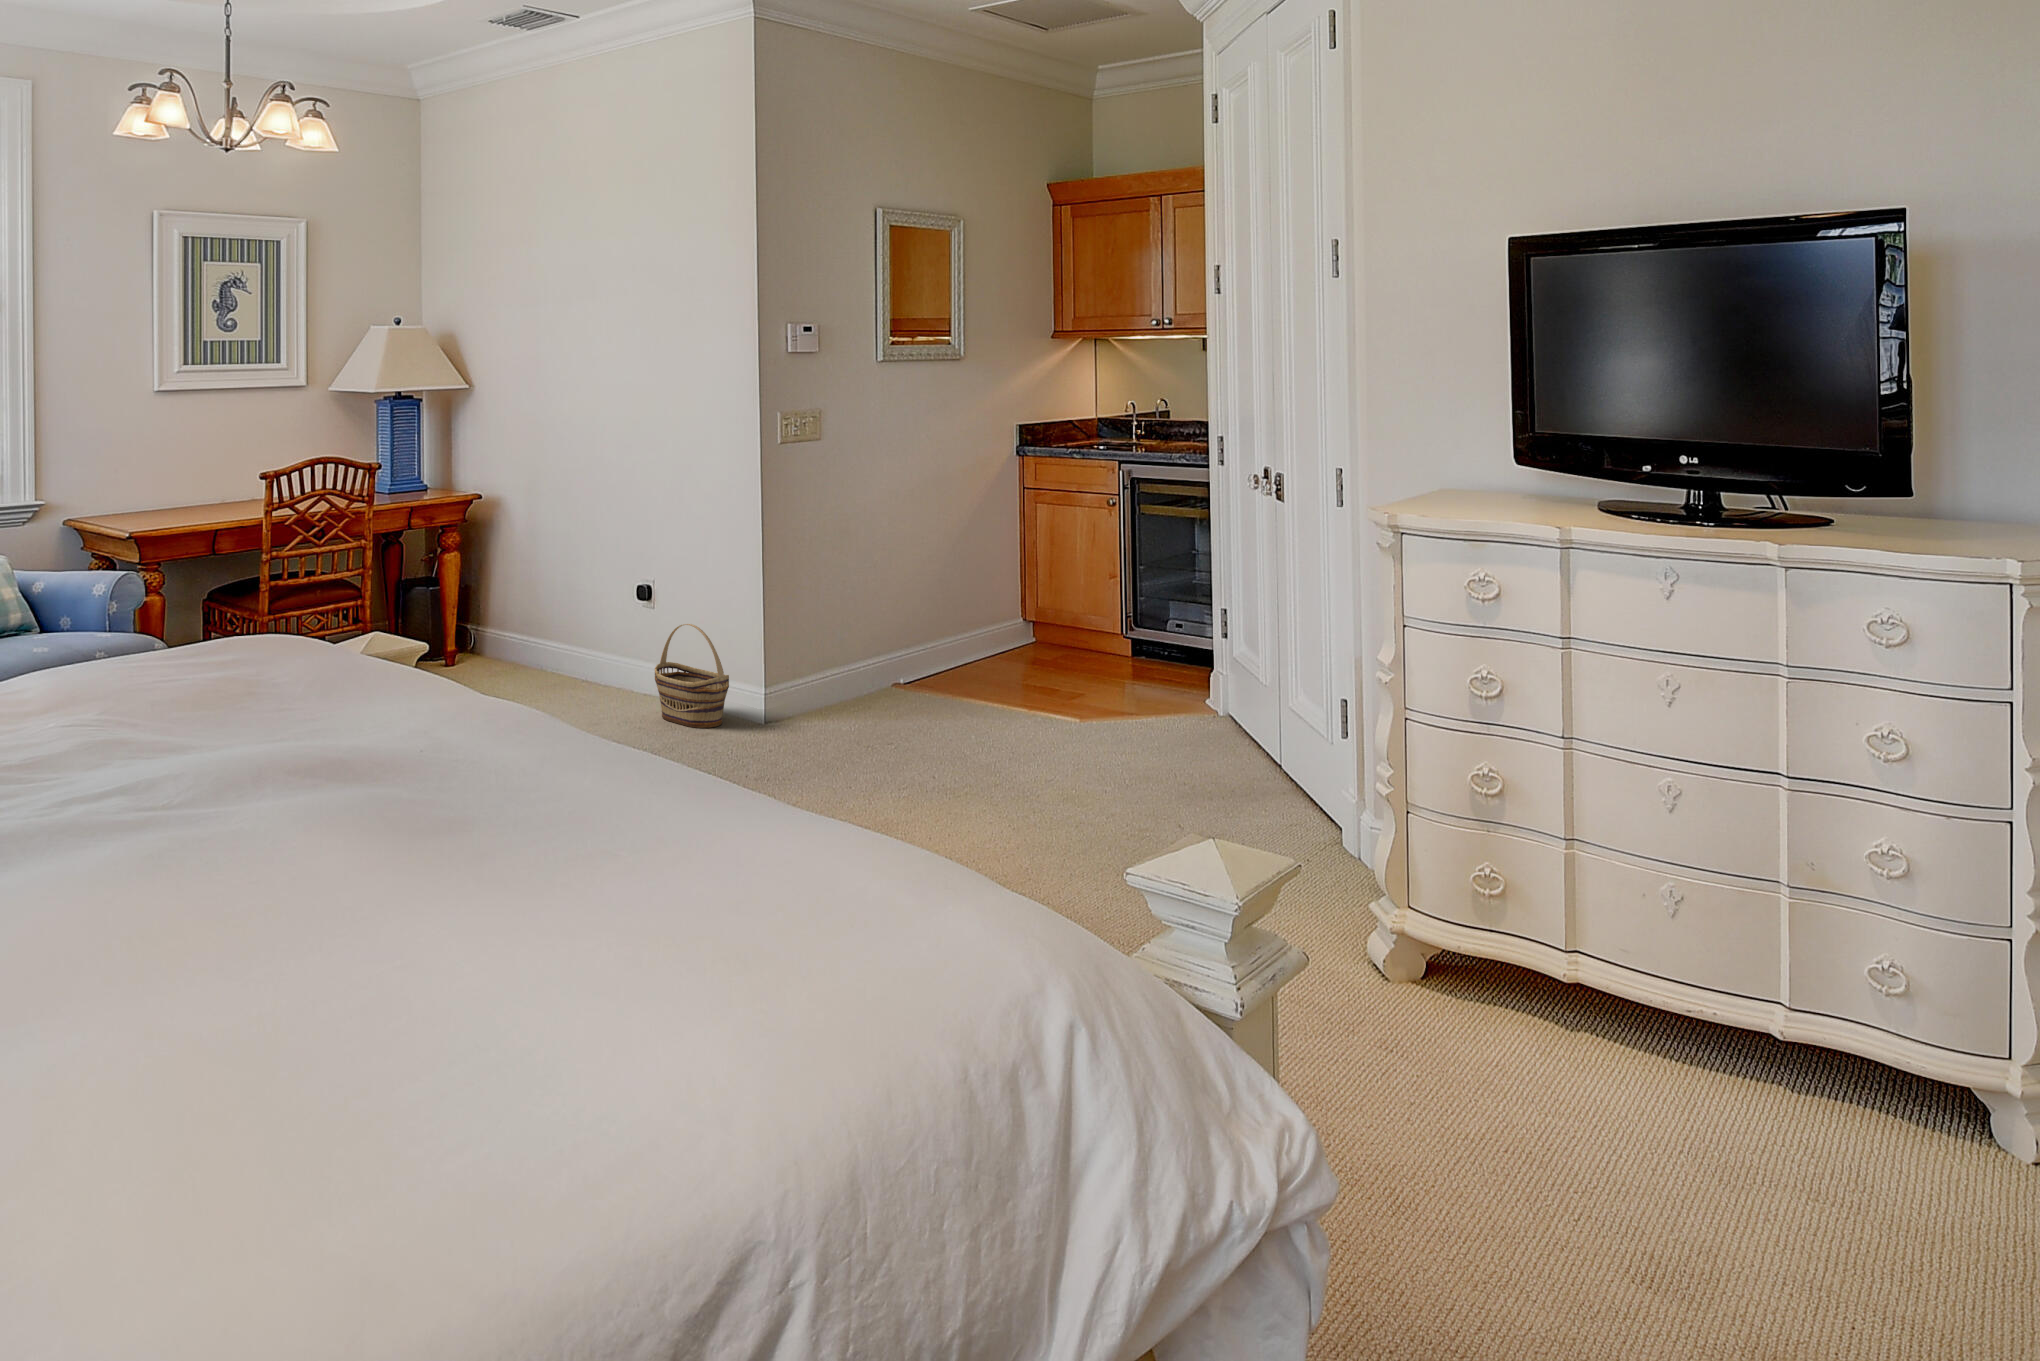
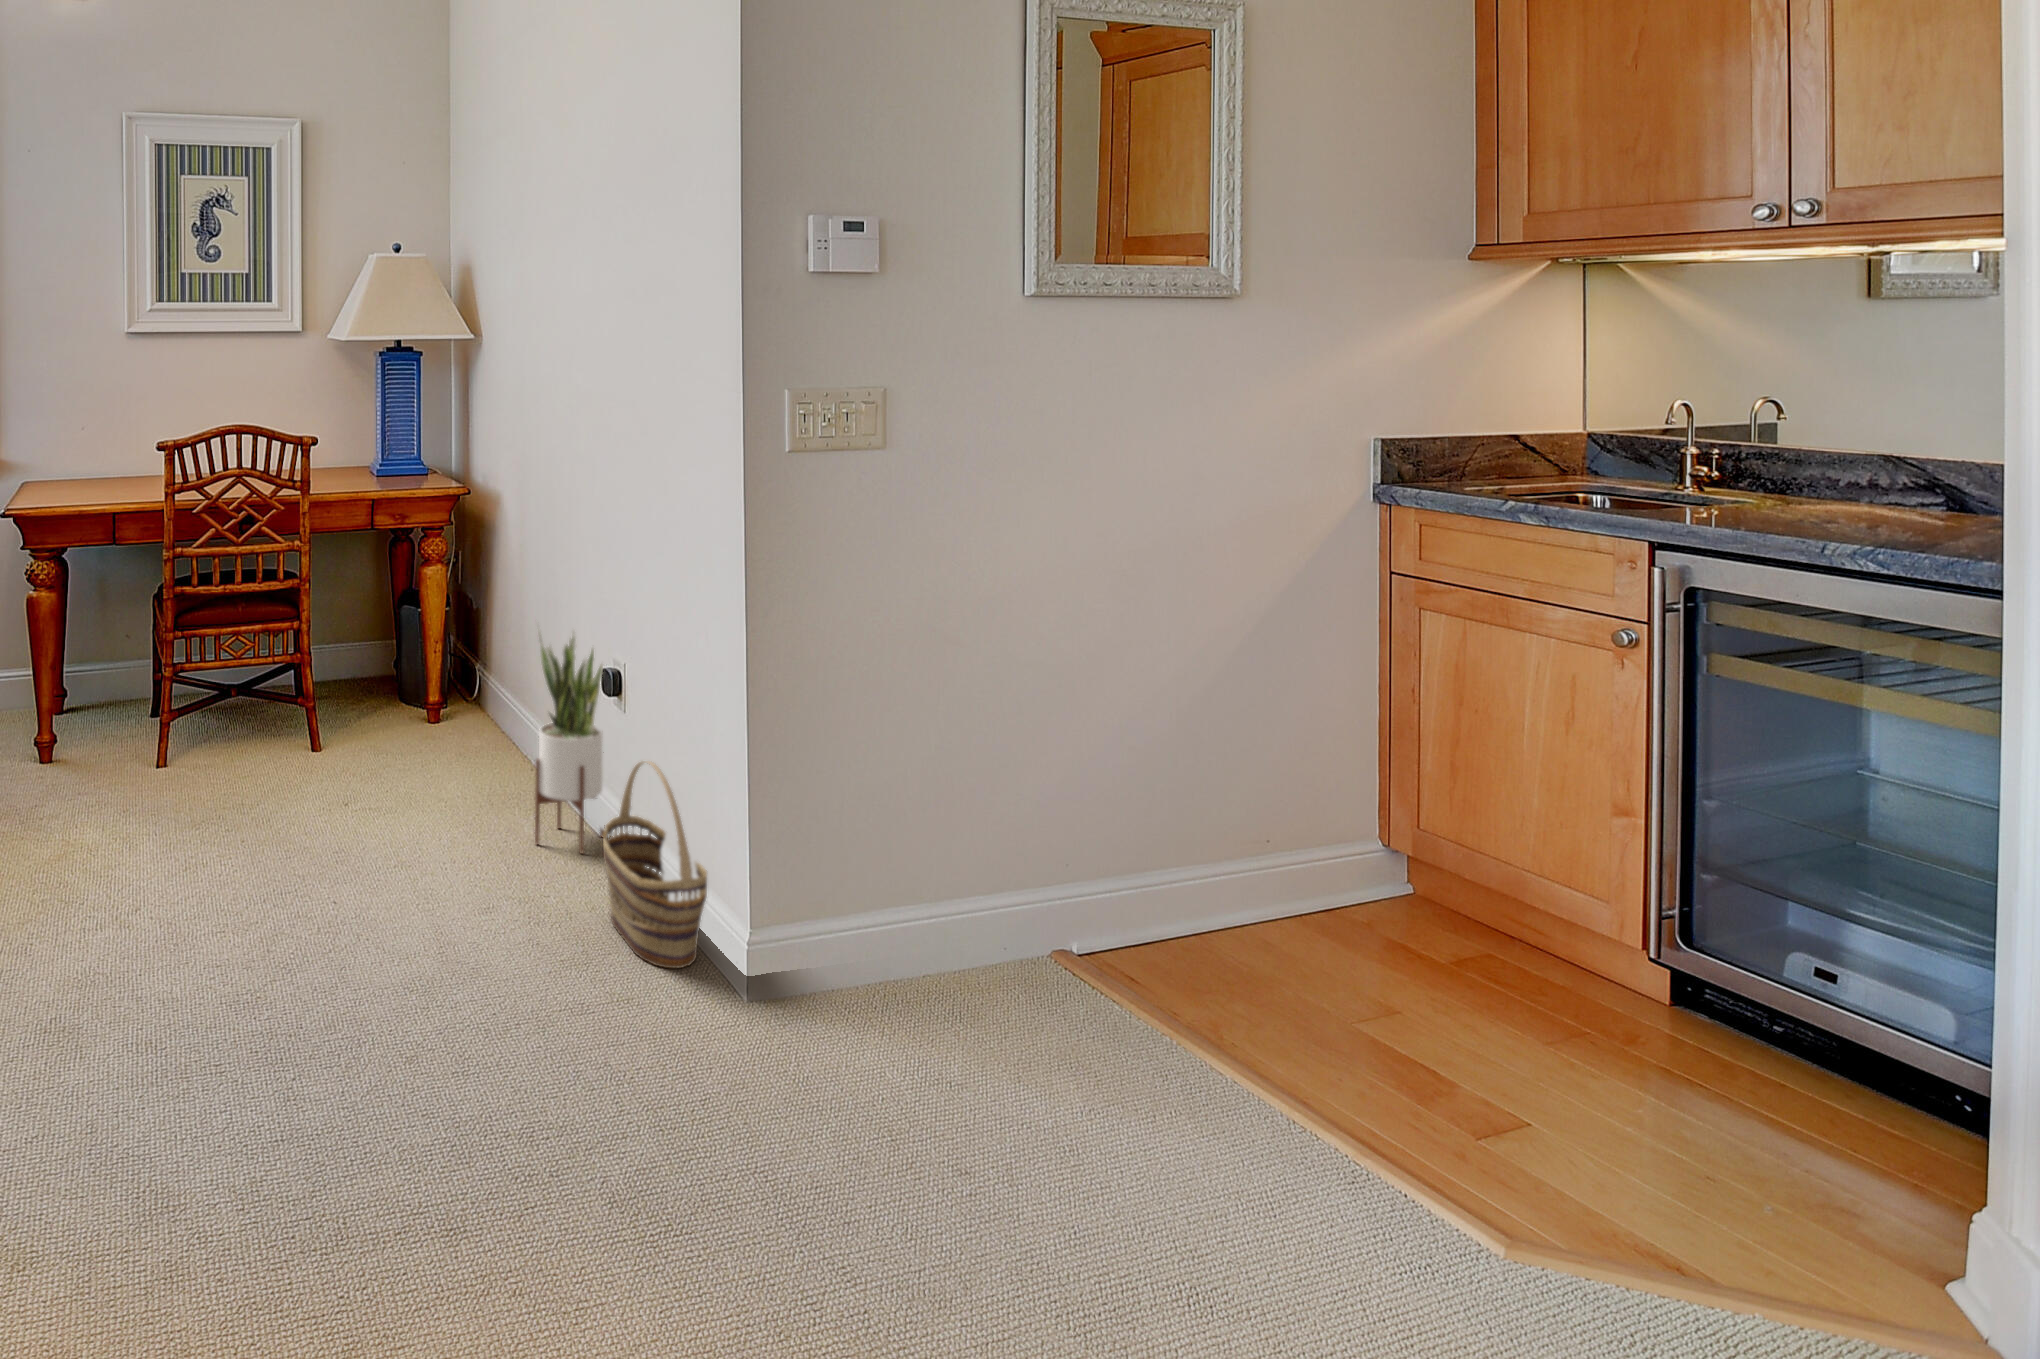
potted plant: none [577,565,630,702] -> present [535,624,605,853]

